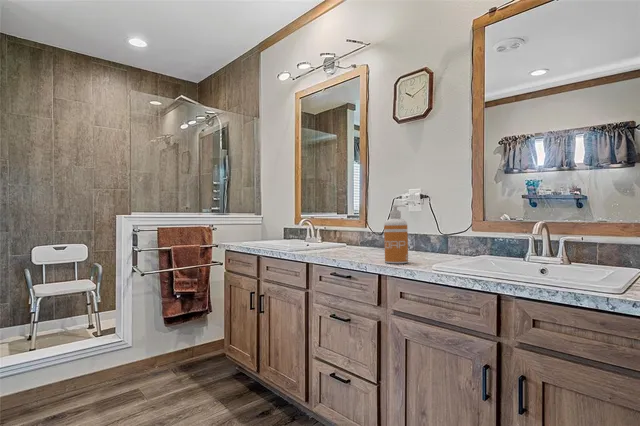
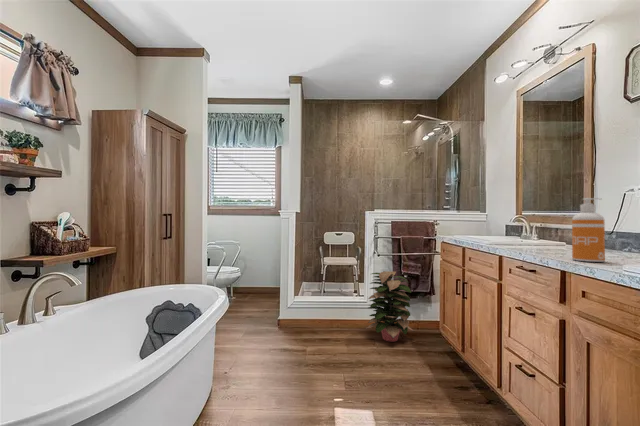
decorative plant: none [123,293,193,386] -> present [366,271,413,342]

